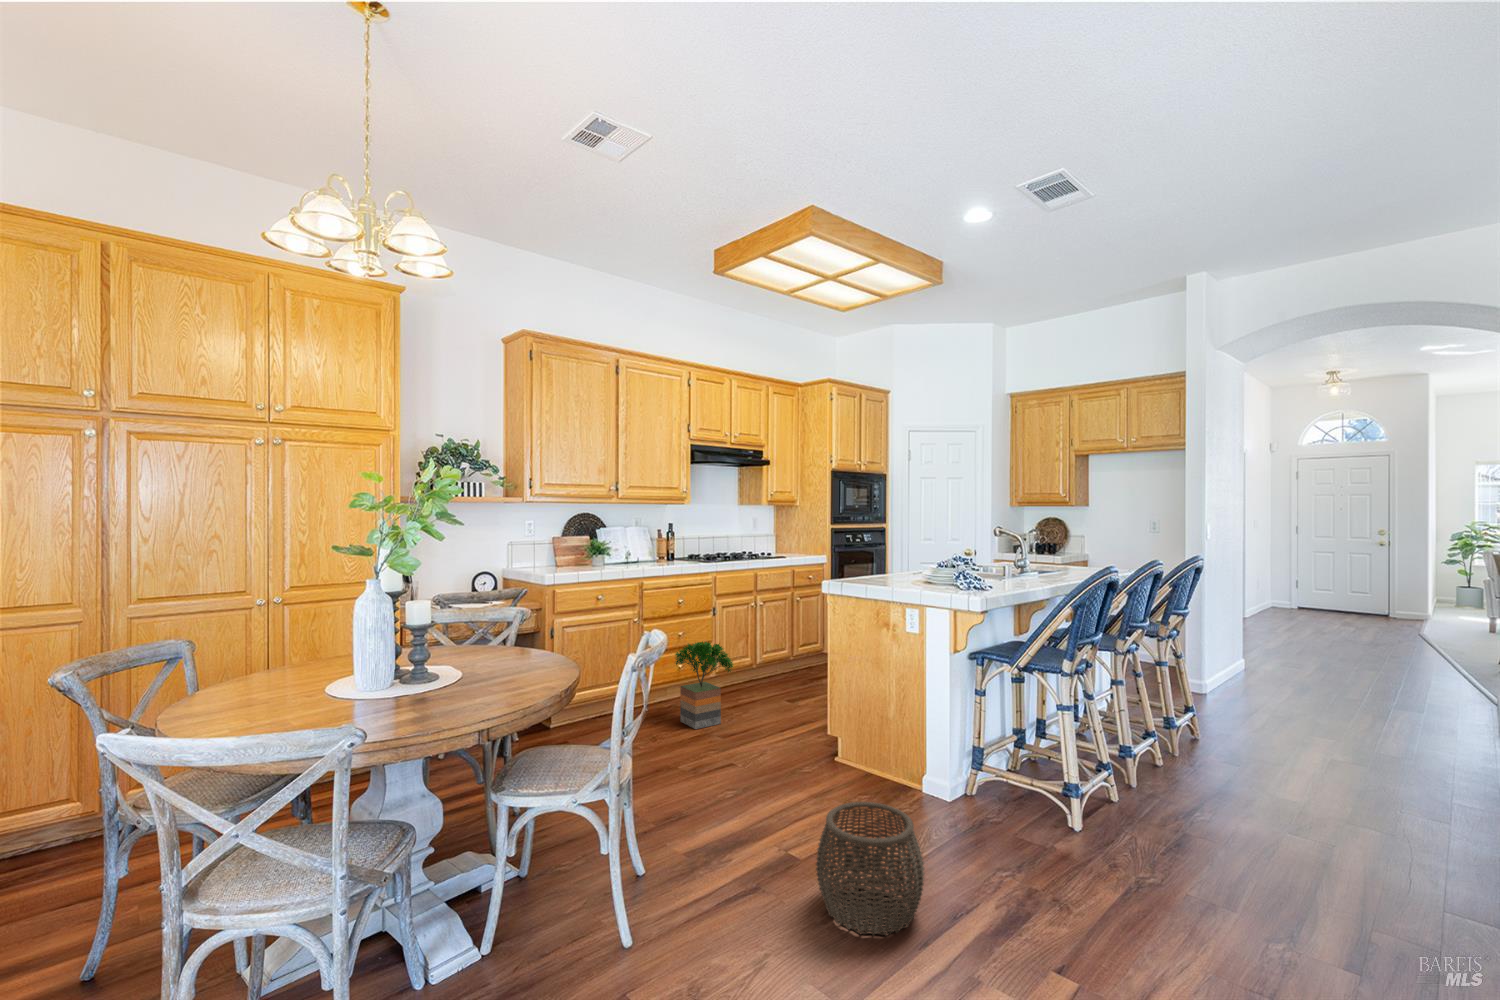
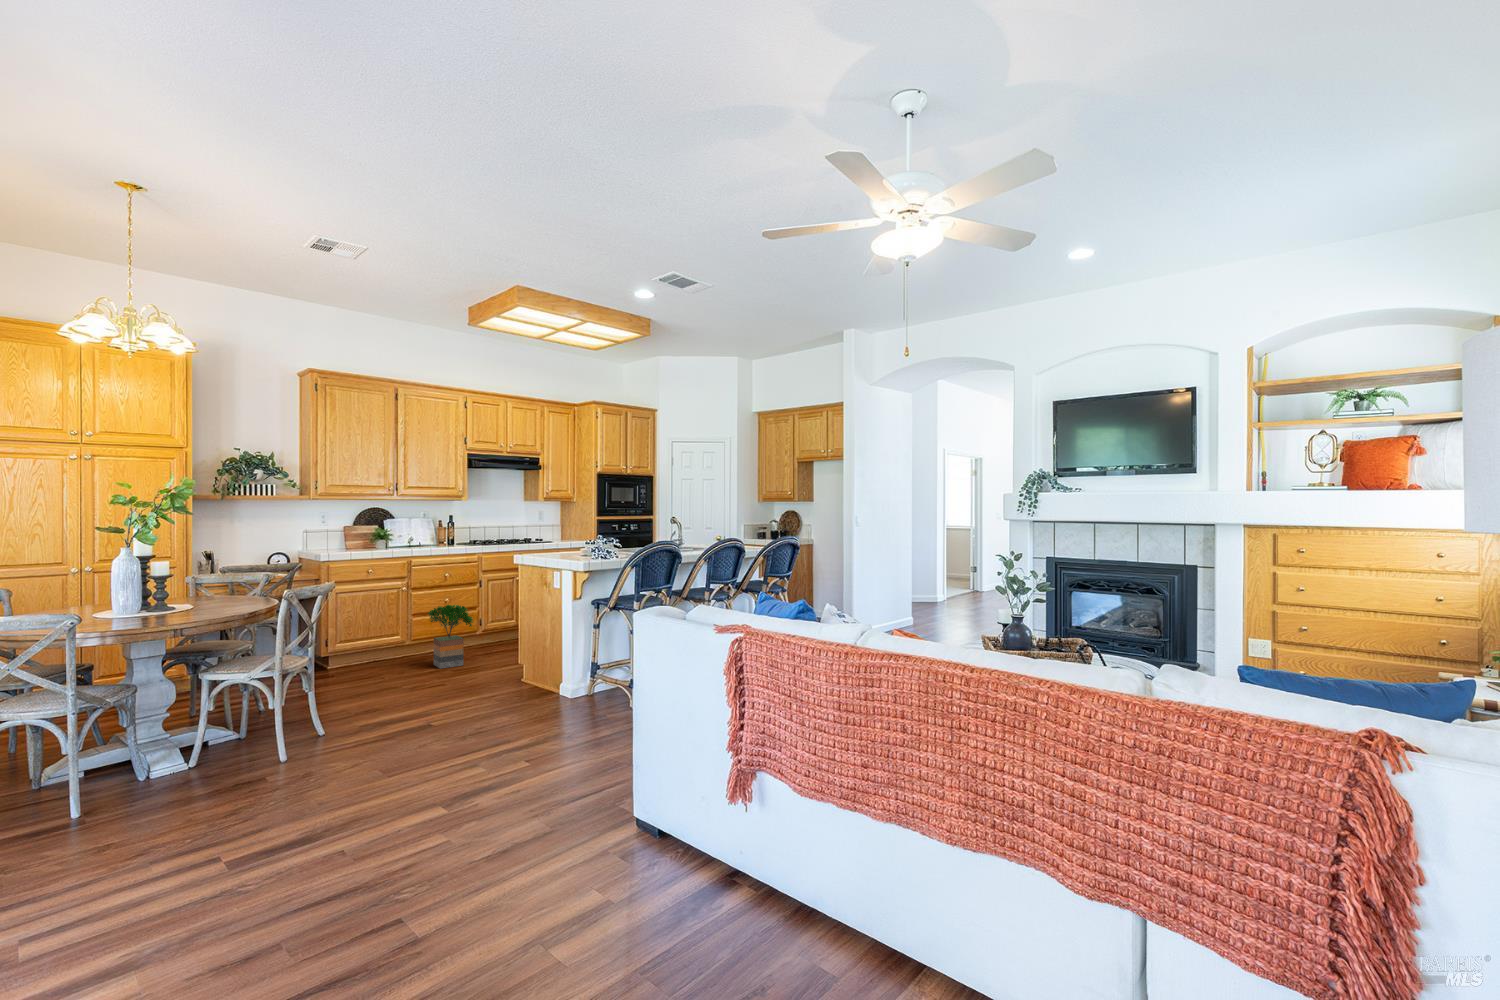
woven basket: present [816,802,925,935] -> none [415,683,485,753]

